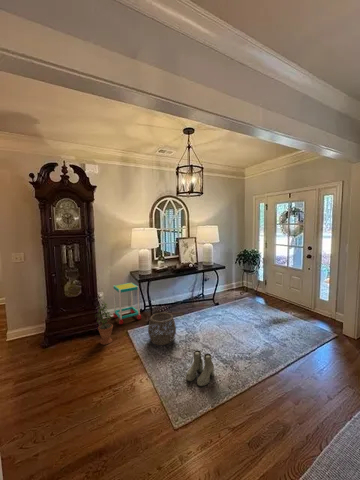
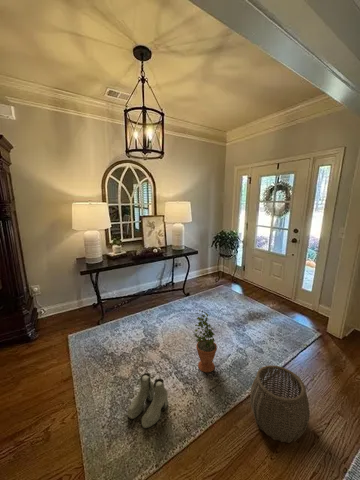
side table: present [113,283,141,324] -> none [55,271,92,325]
potted plant: present [97,303,113,345] -> present [195,310,217,372]
woven basket: present [148,313,176,345] -> present [250,365,310,443]

